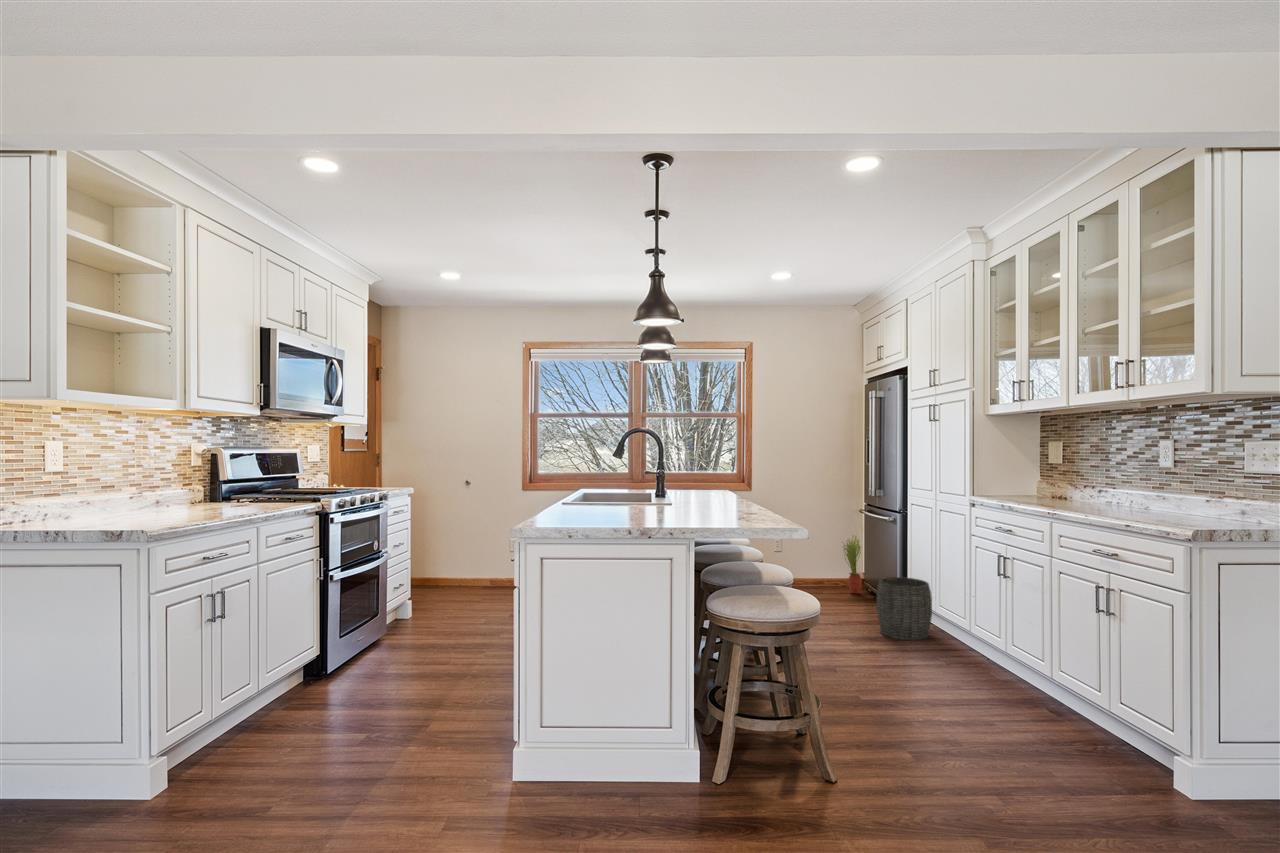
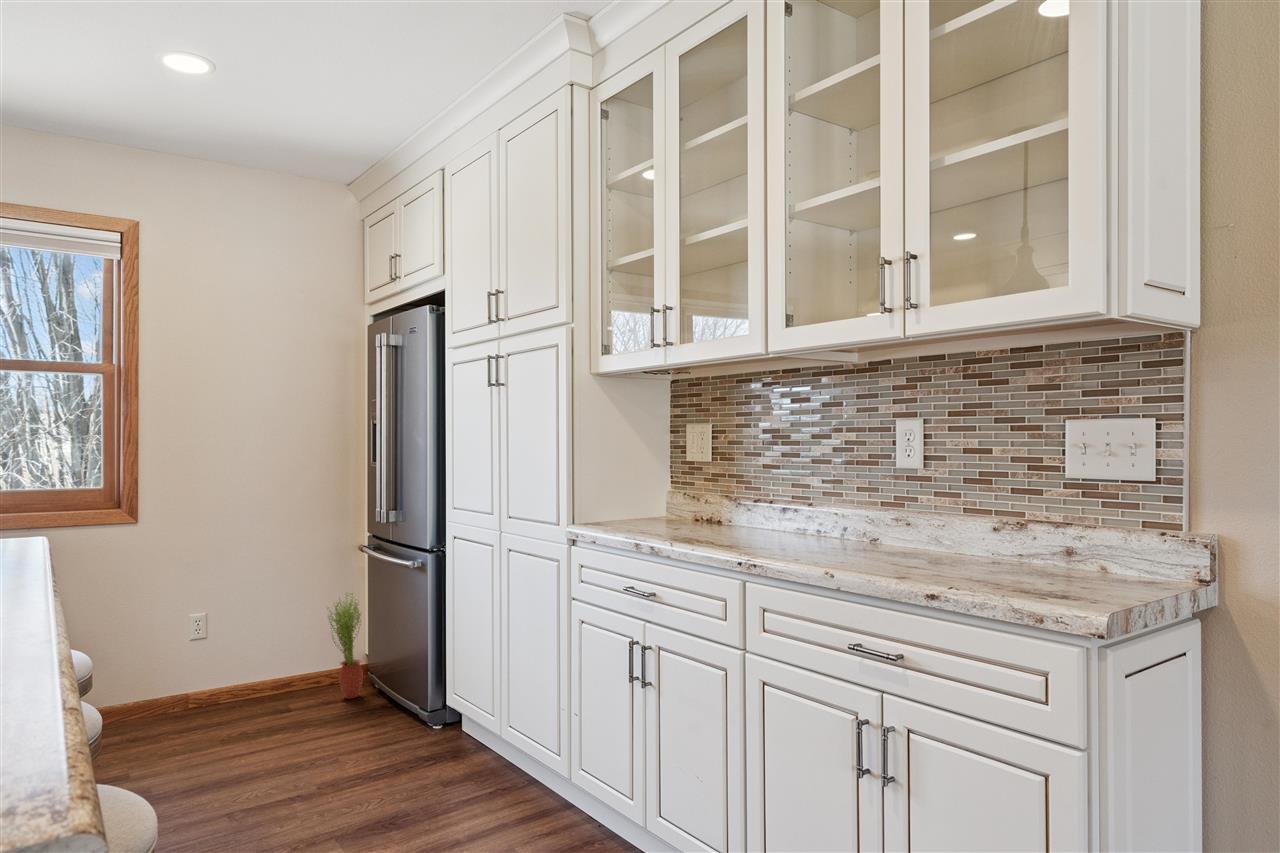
woven basket: present [877,577,932,640] -> none [397,683,499,818]

